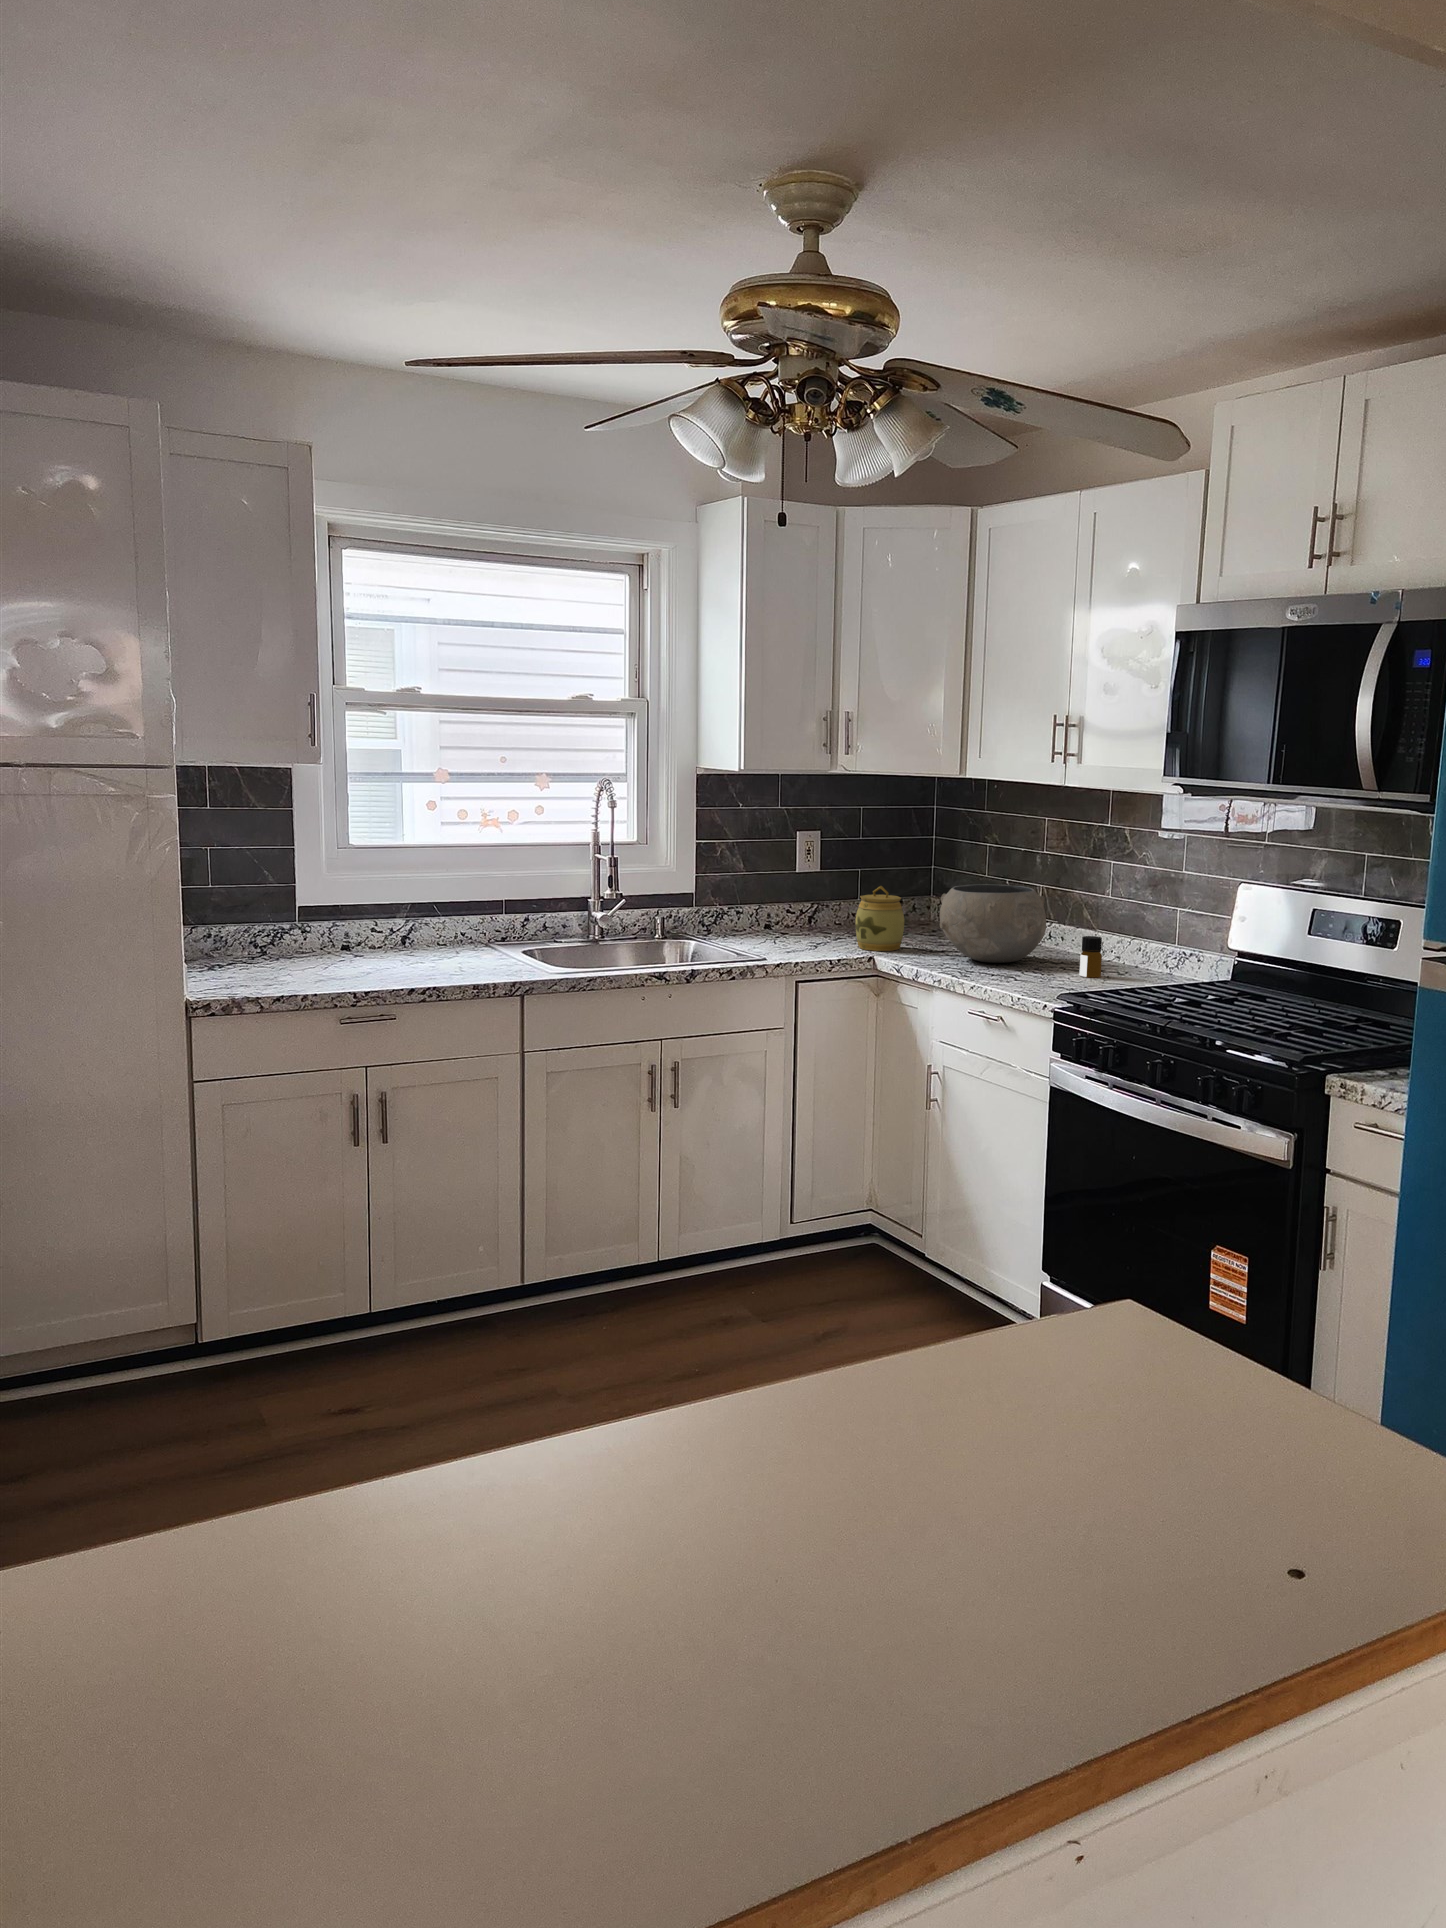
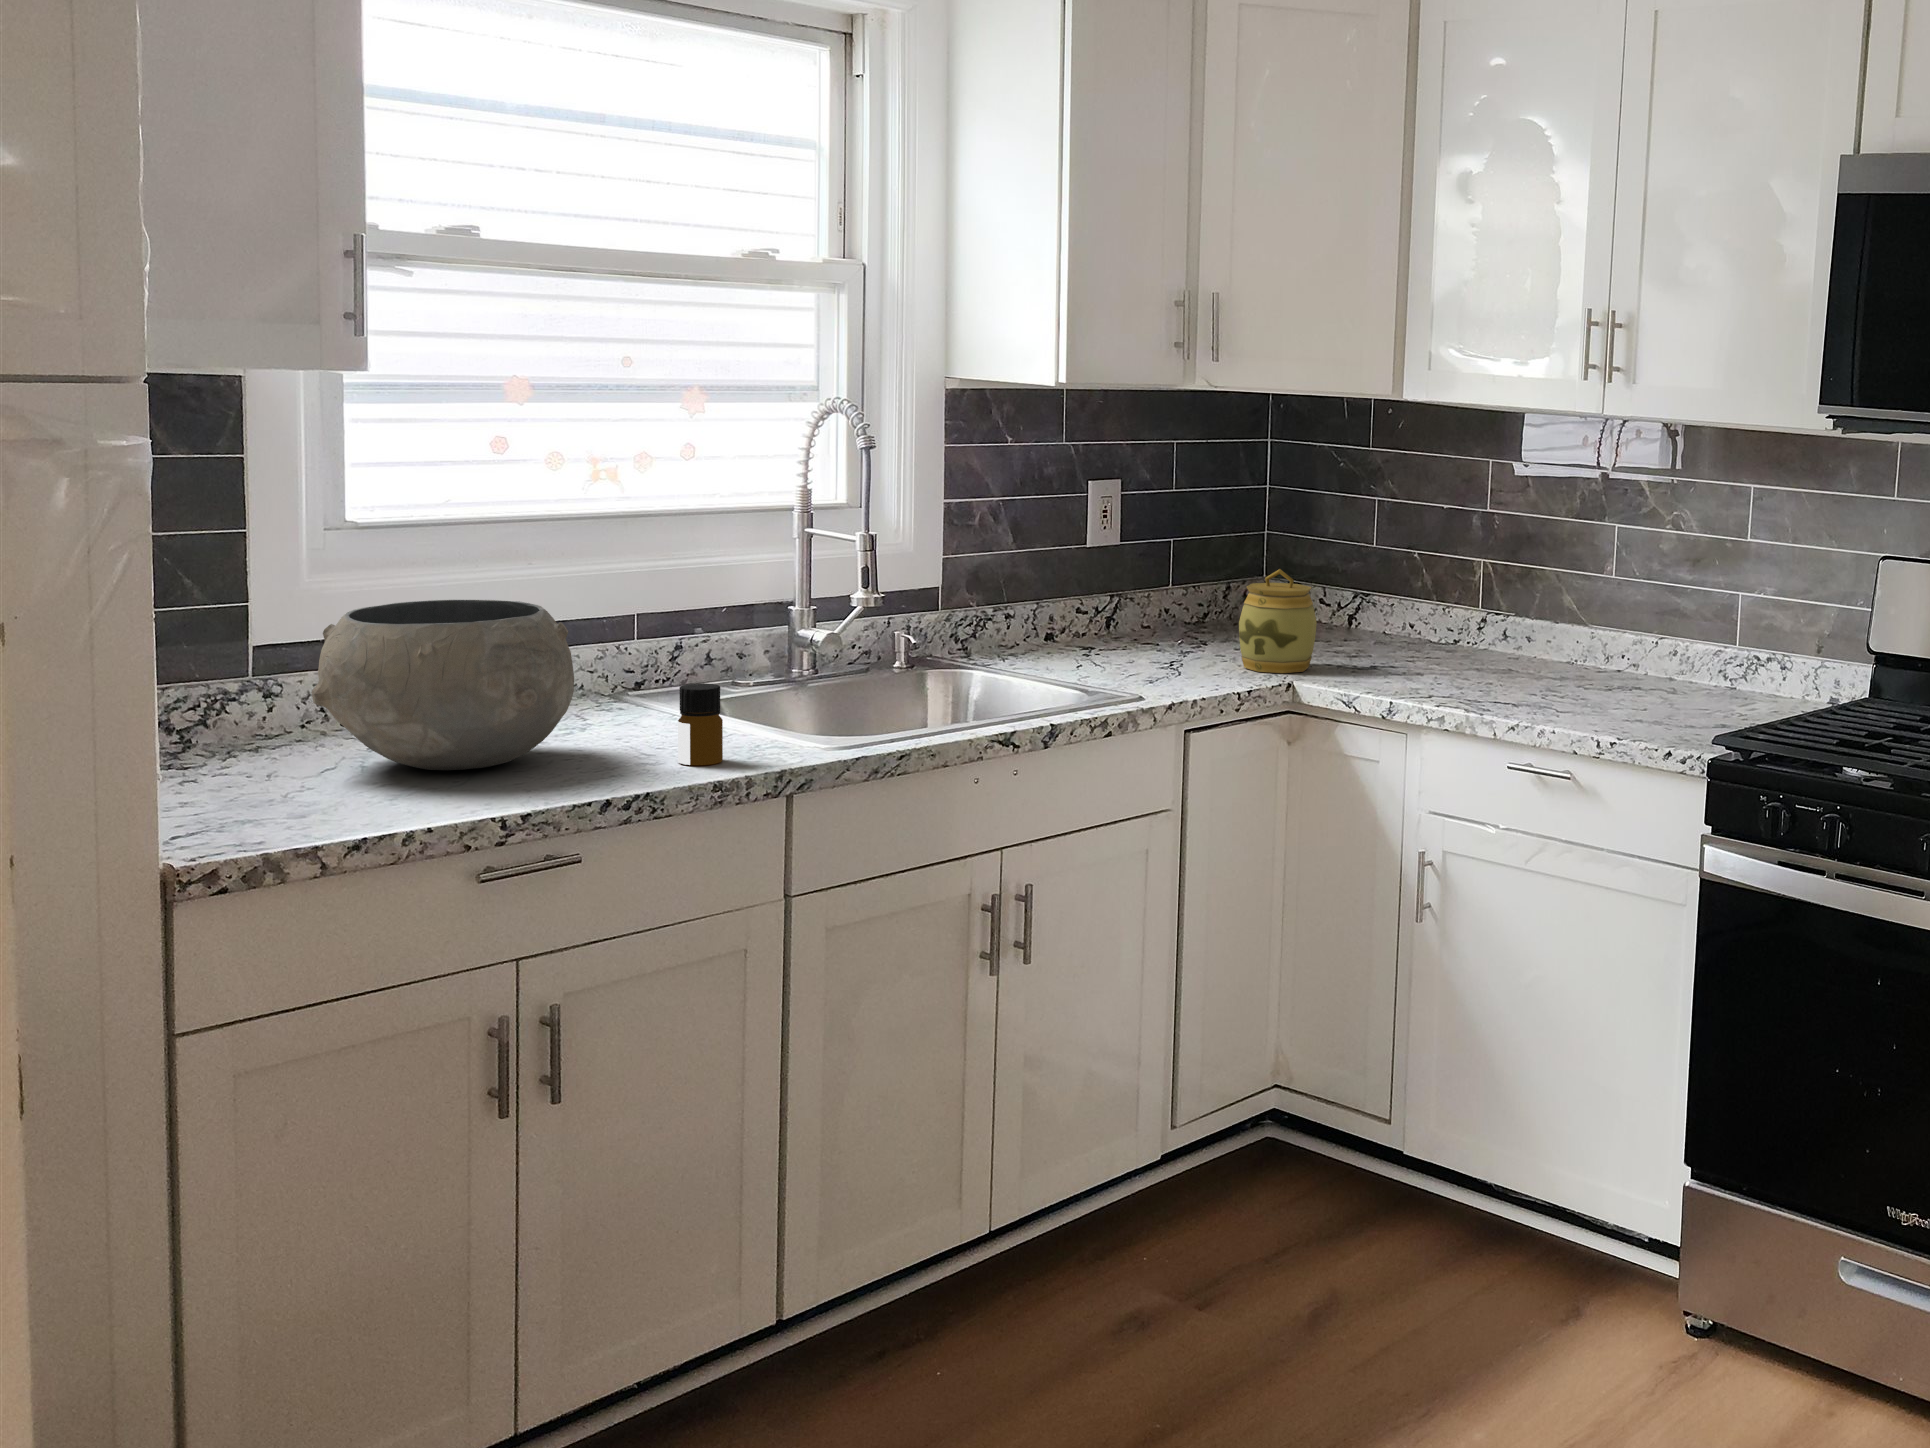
ceramic bowl: present [940,884,1046,963] -> present [311,600,574,770]
bottle: present [1080,936,1102,977] -> present [678,683,723,765]

